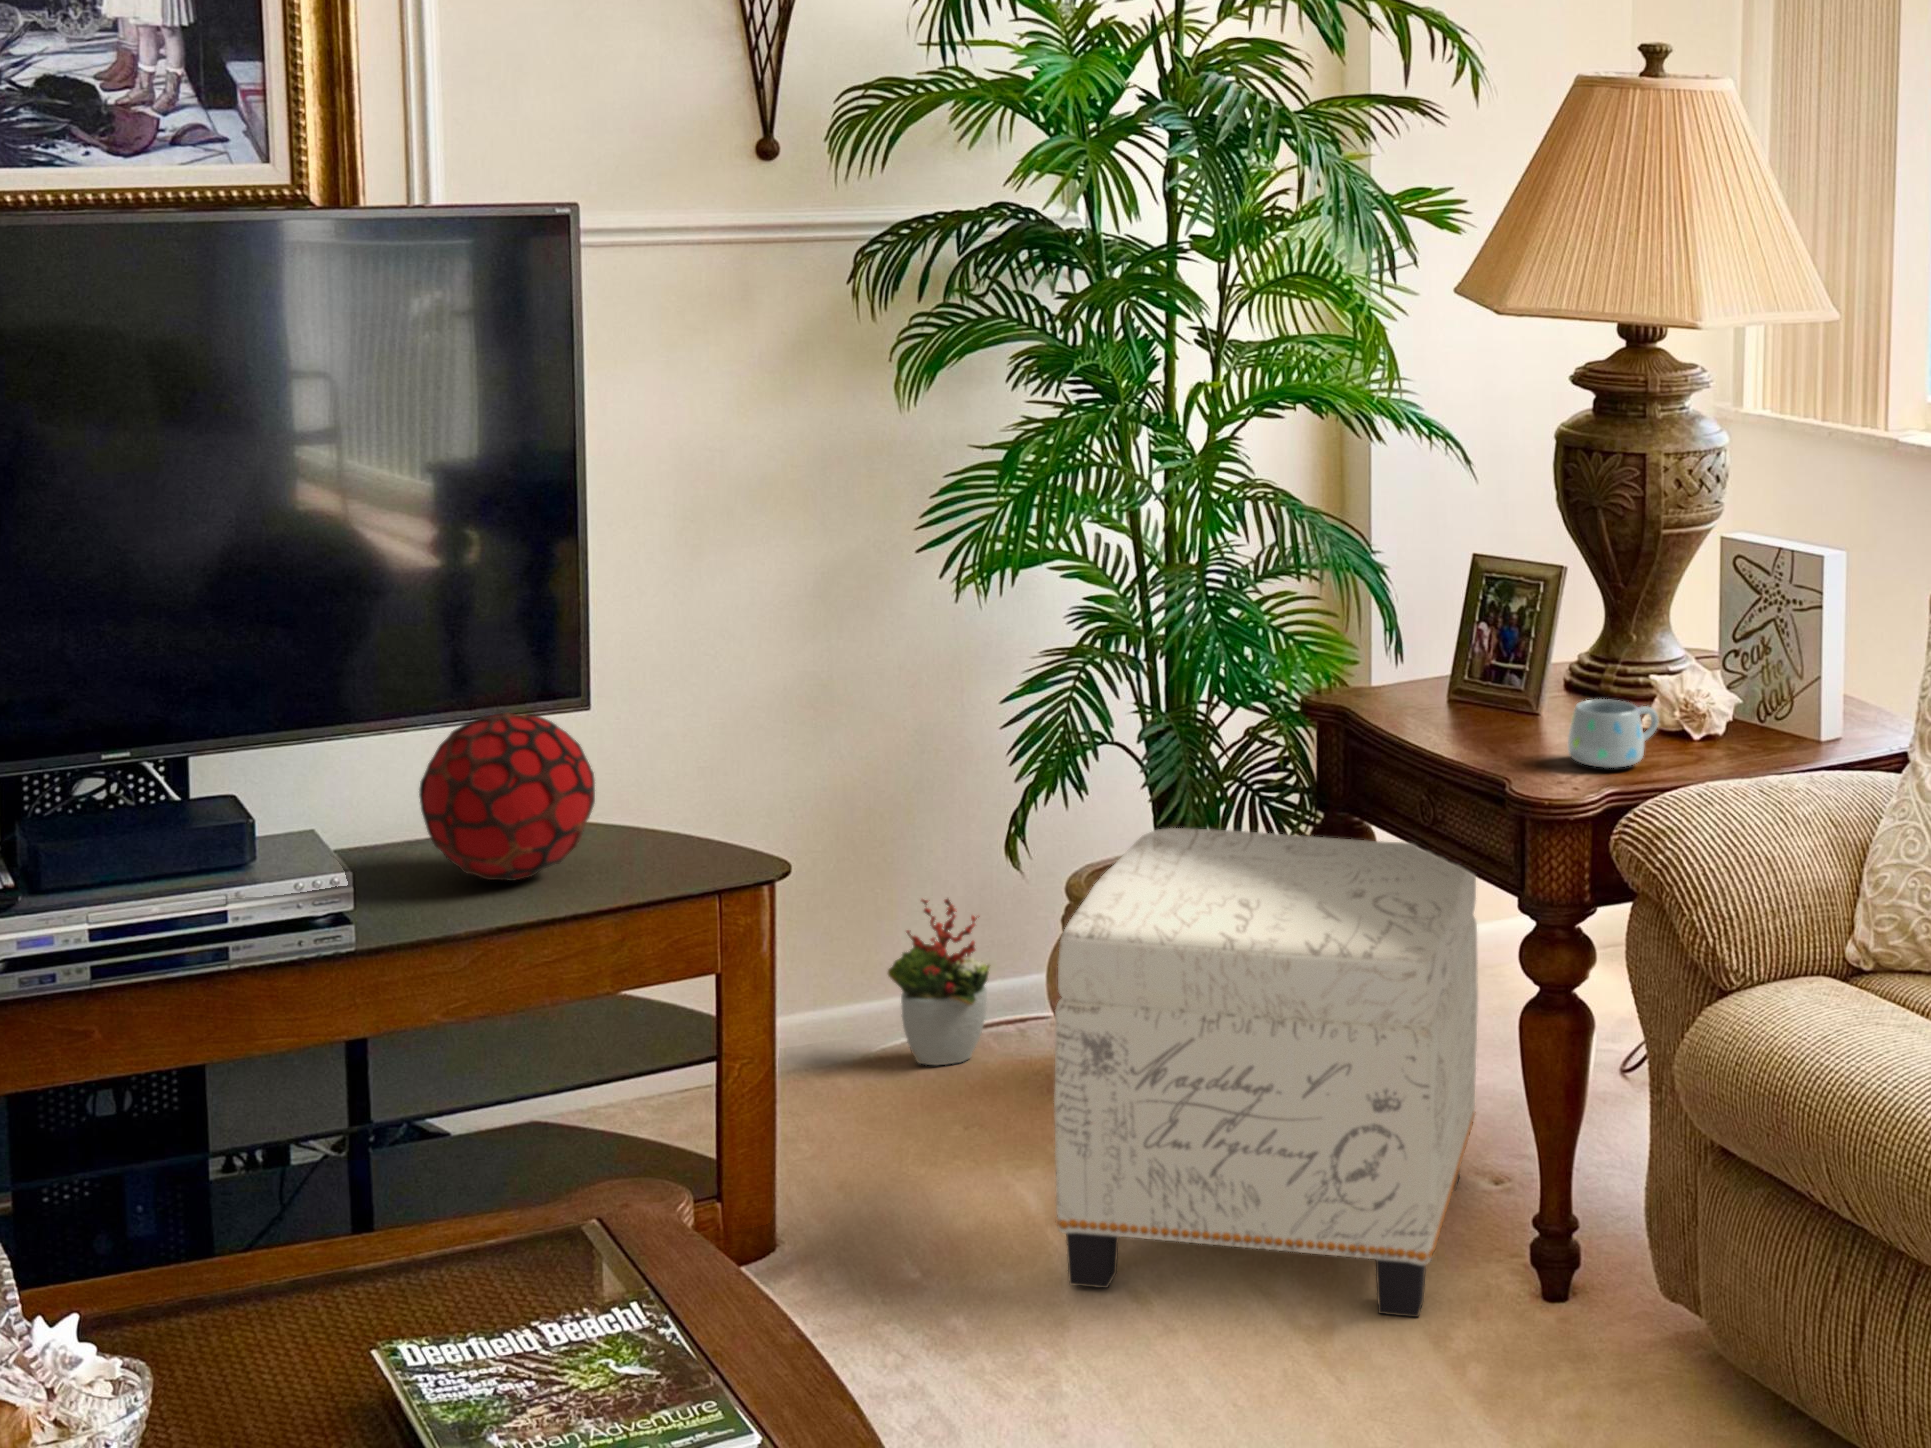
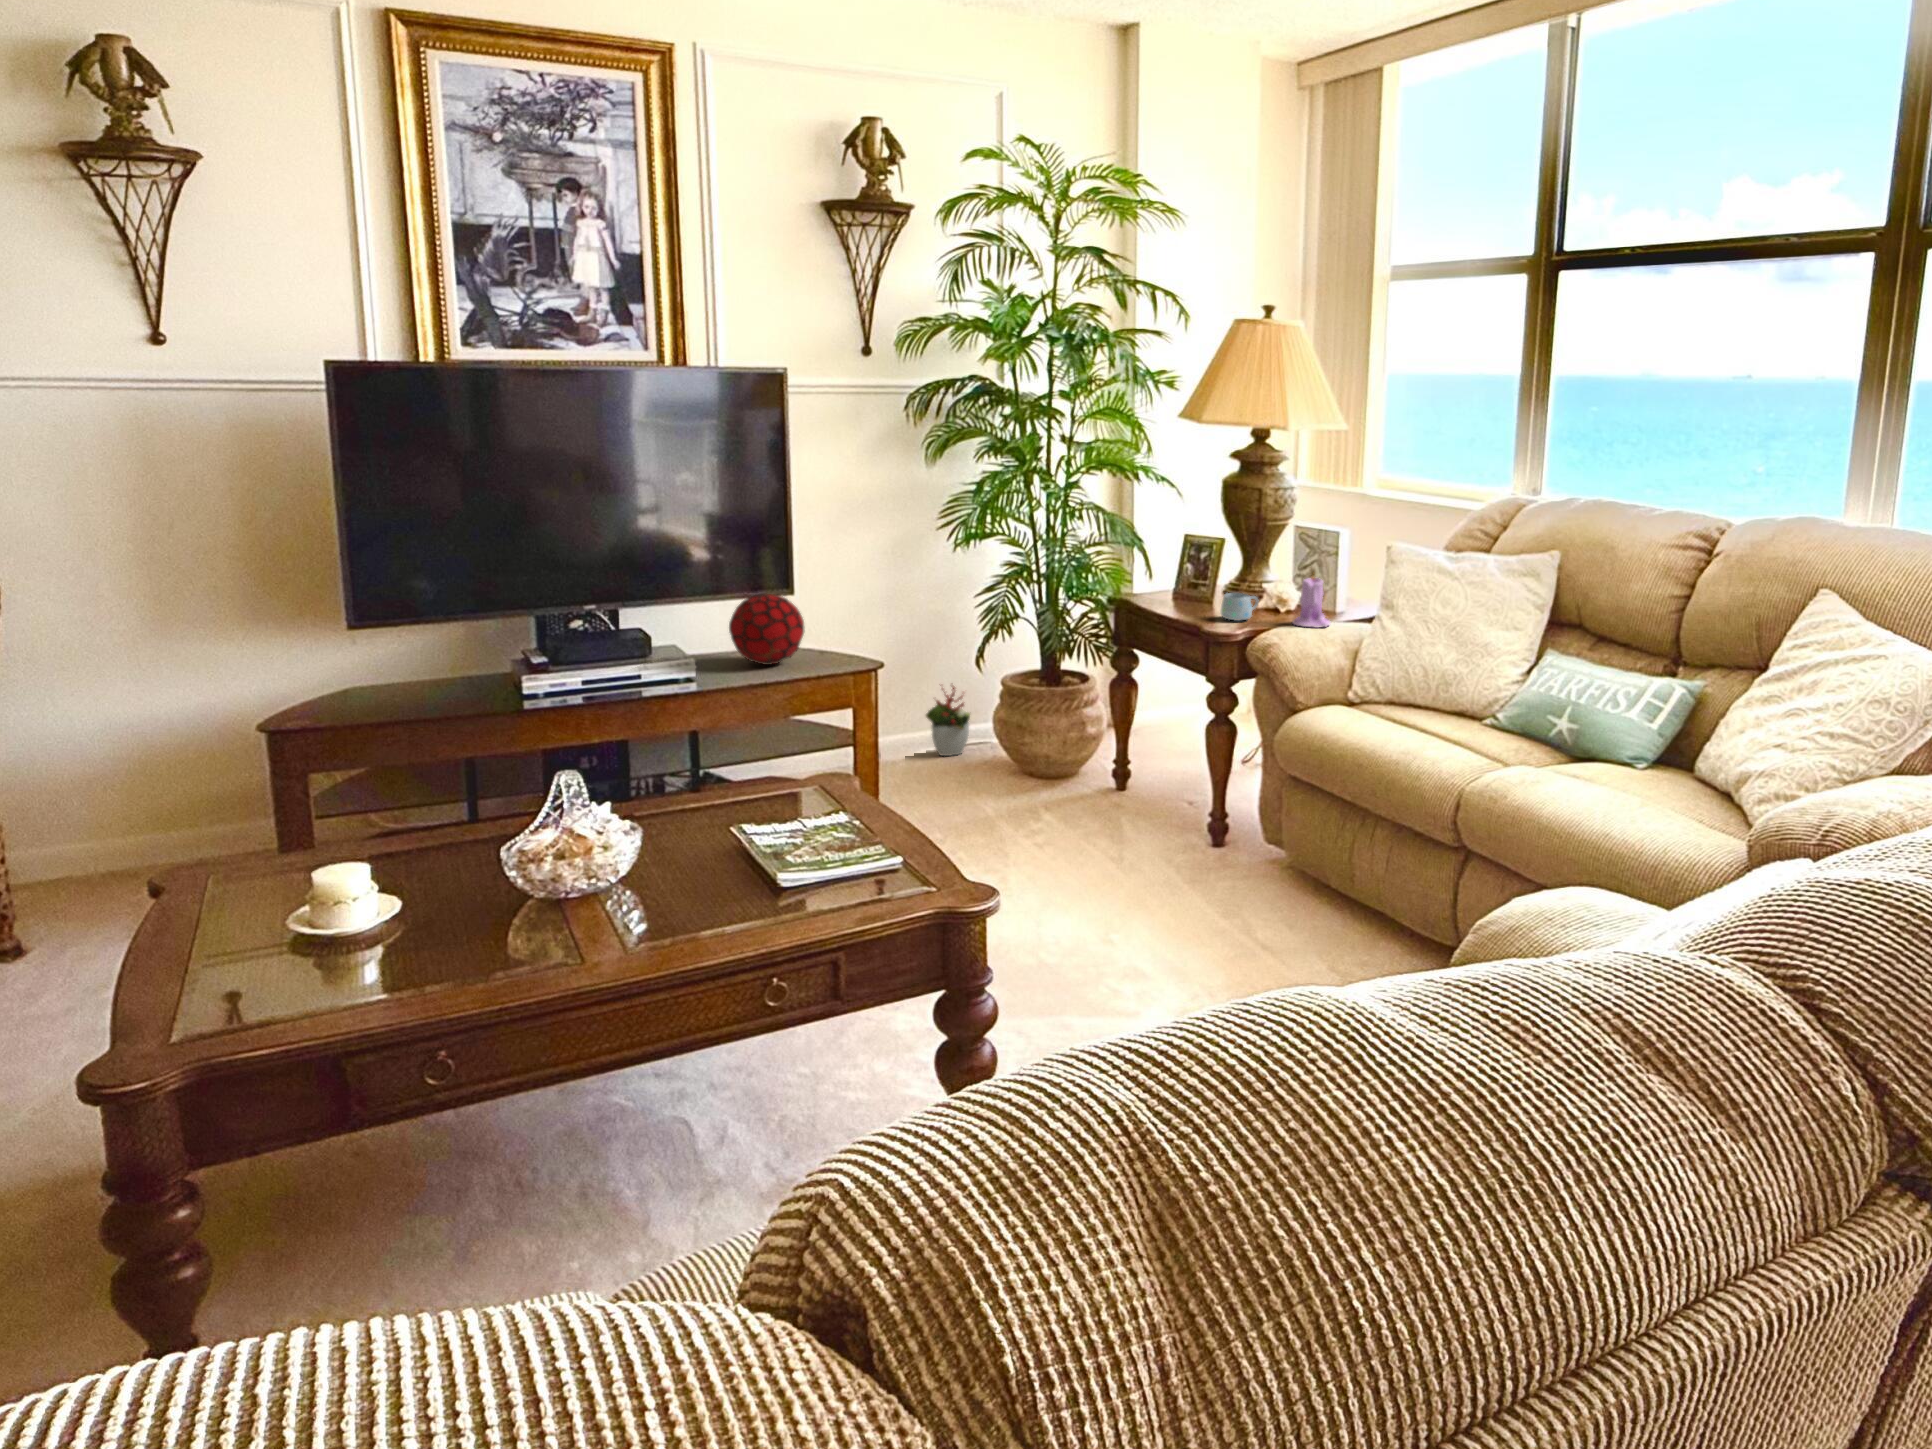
candle: none [1743,648,1838,786] -> present [1293,577,1330,628]
ottoman: present [1054,828,1478,1317] -> none [1005,649,1183,842]

